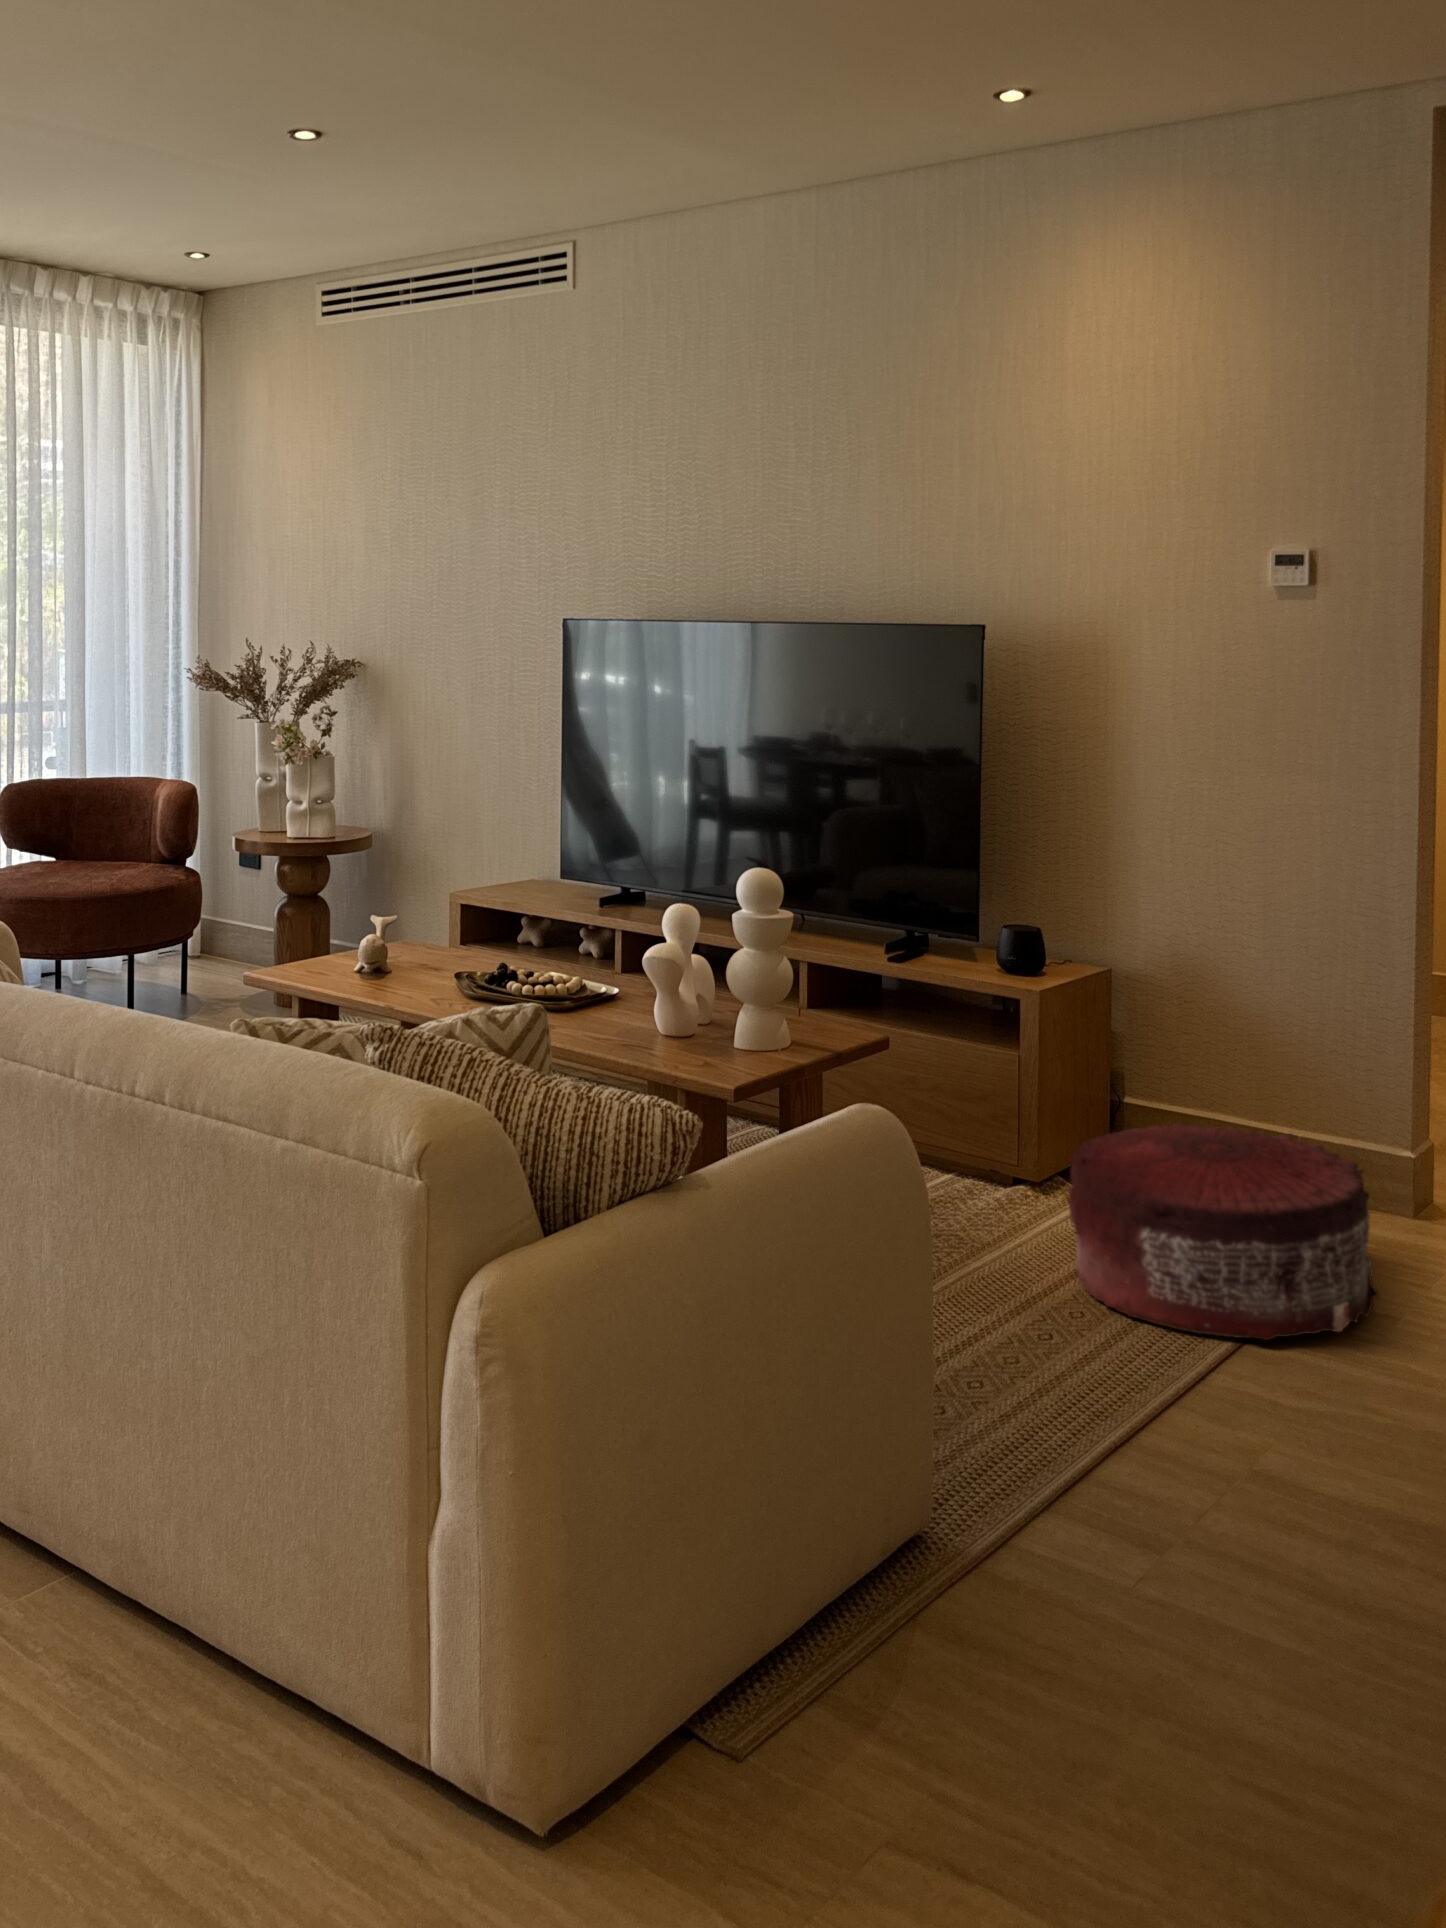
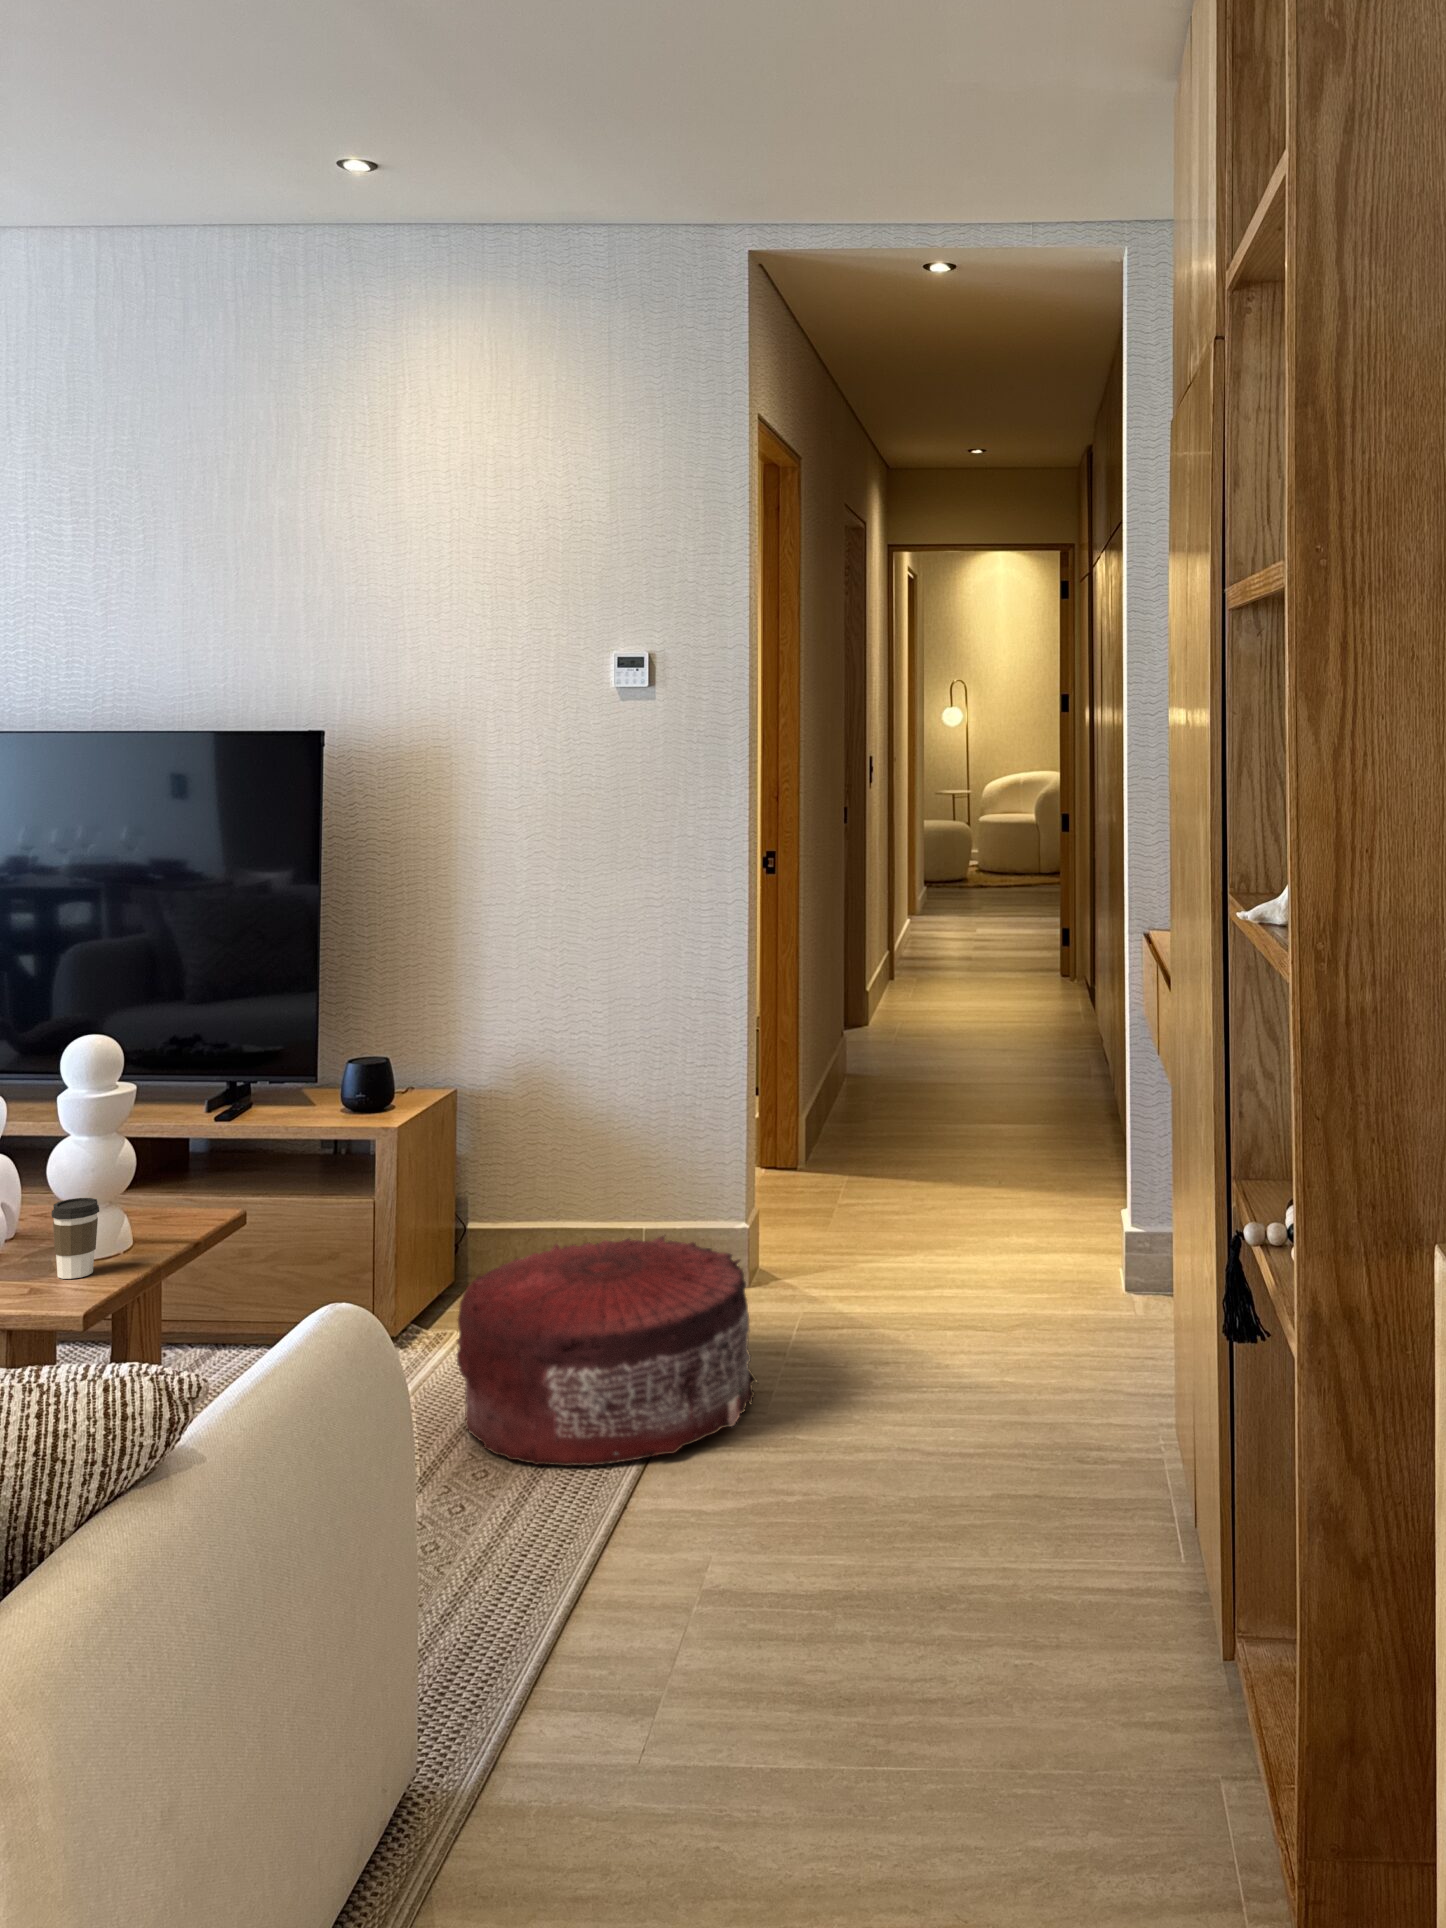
coffee cup: none [719,999,755,1063] -> present [51,1198,99,1279]

